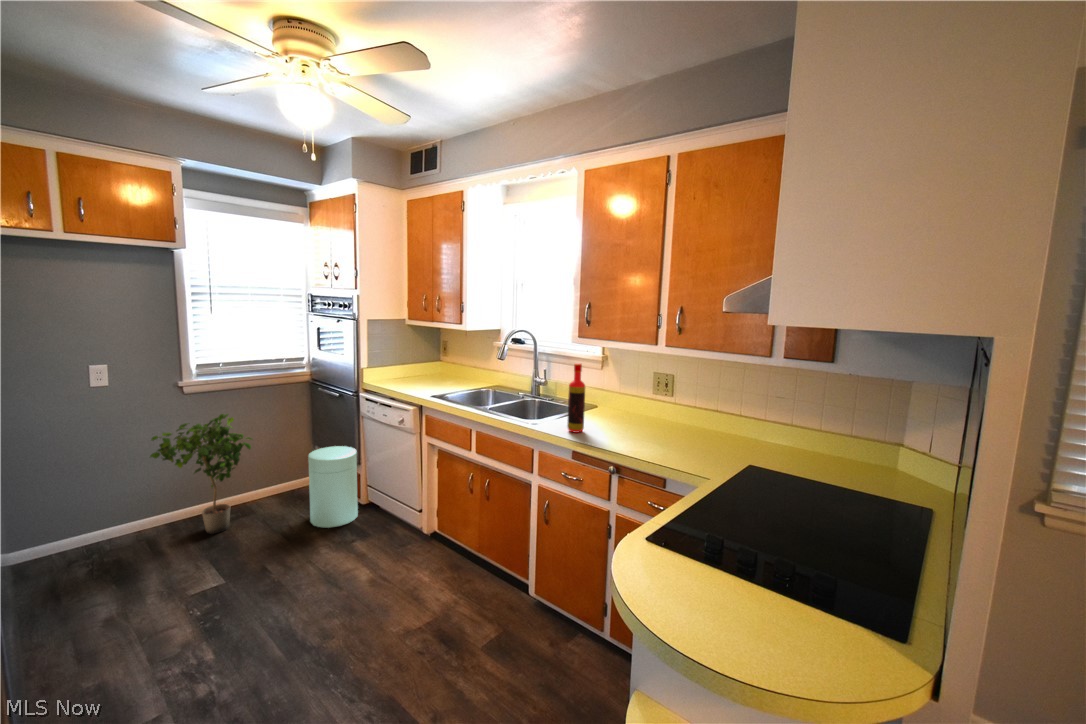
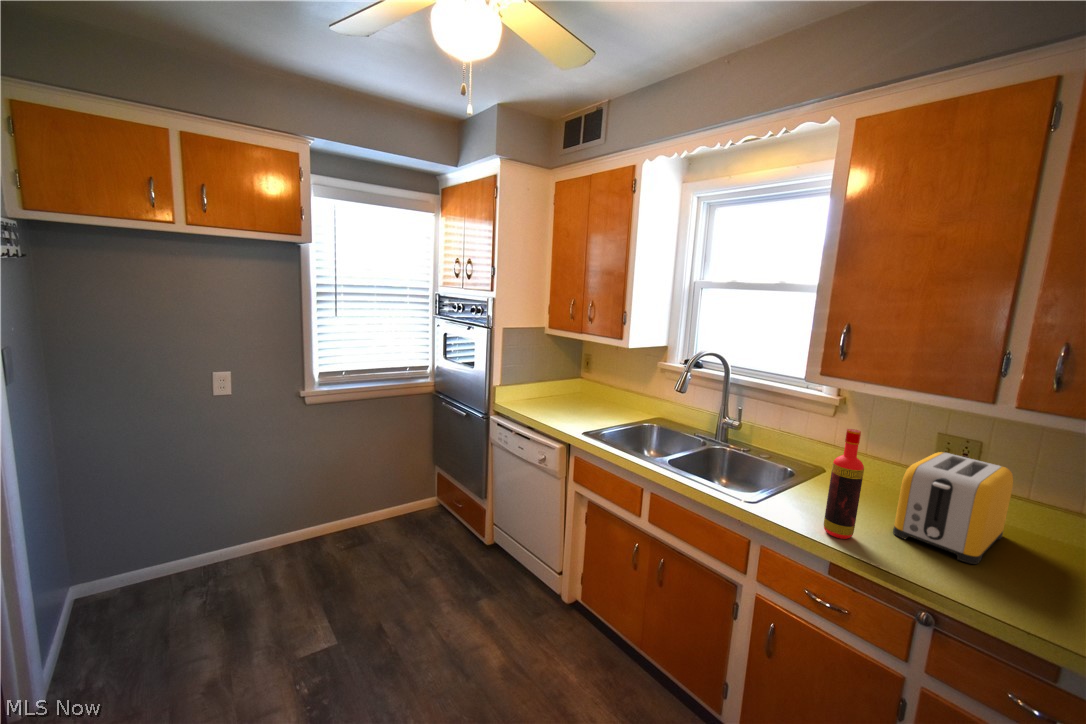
toaster: none [611,379,677,437] -> present [893,452,1013,564]
potted plant: present [150,414,252,534] -> none [267,428,373,565]
trash can: present [308,446,358,527] -> none [430,474,484,573]

